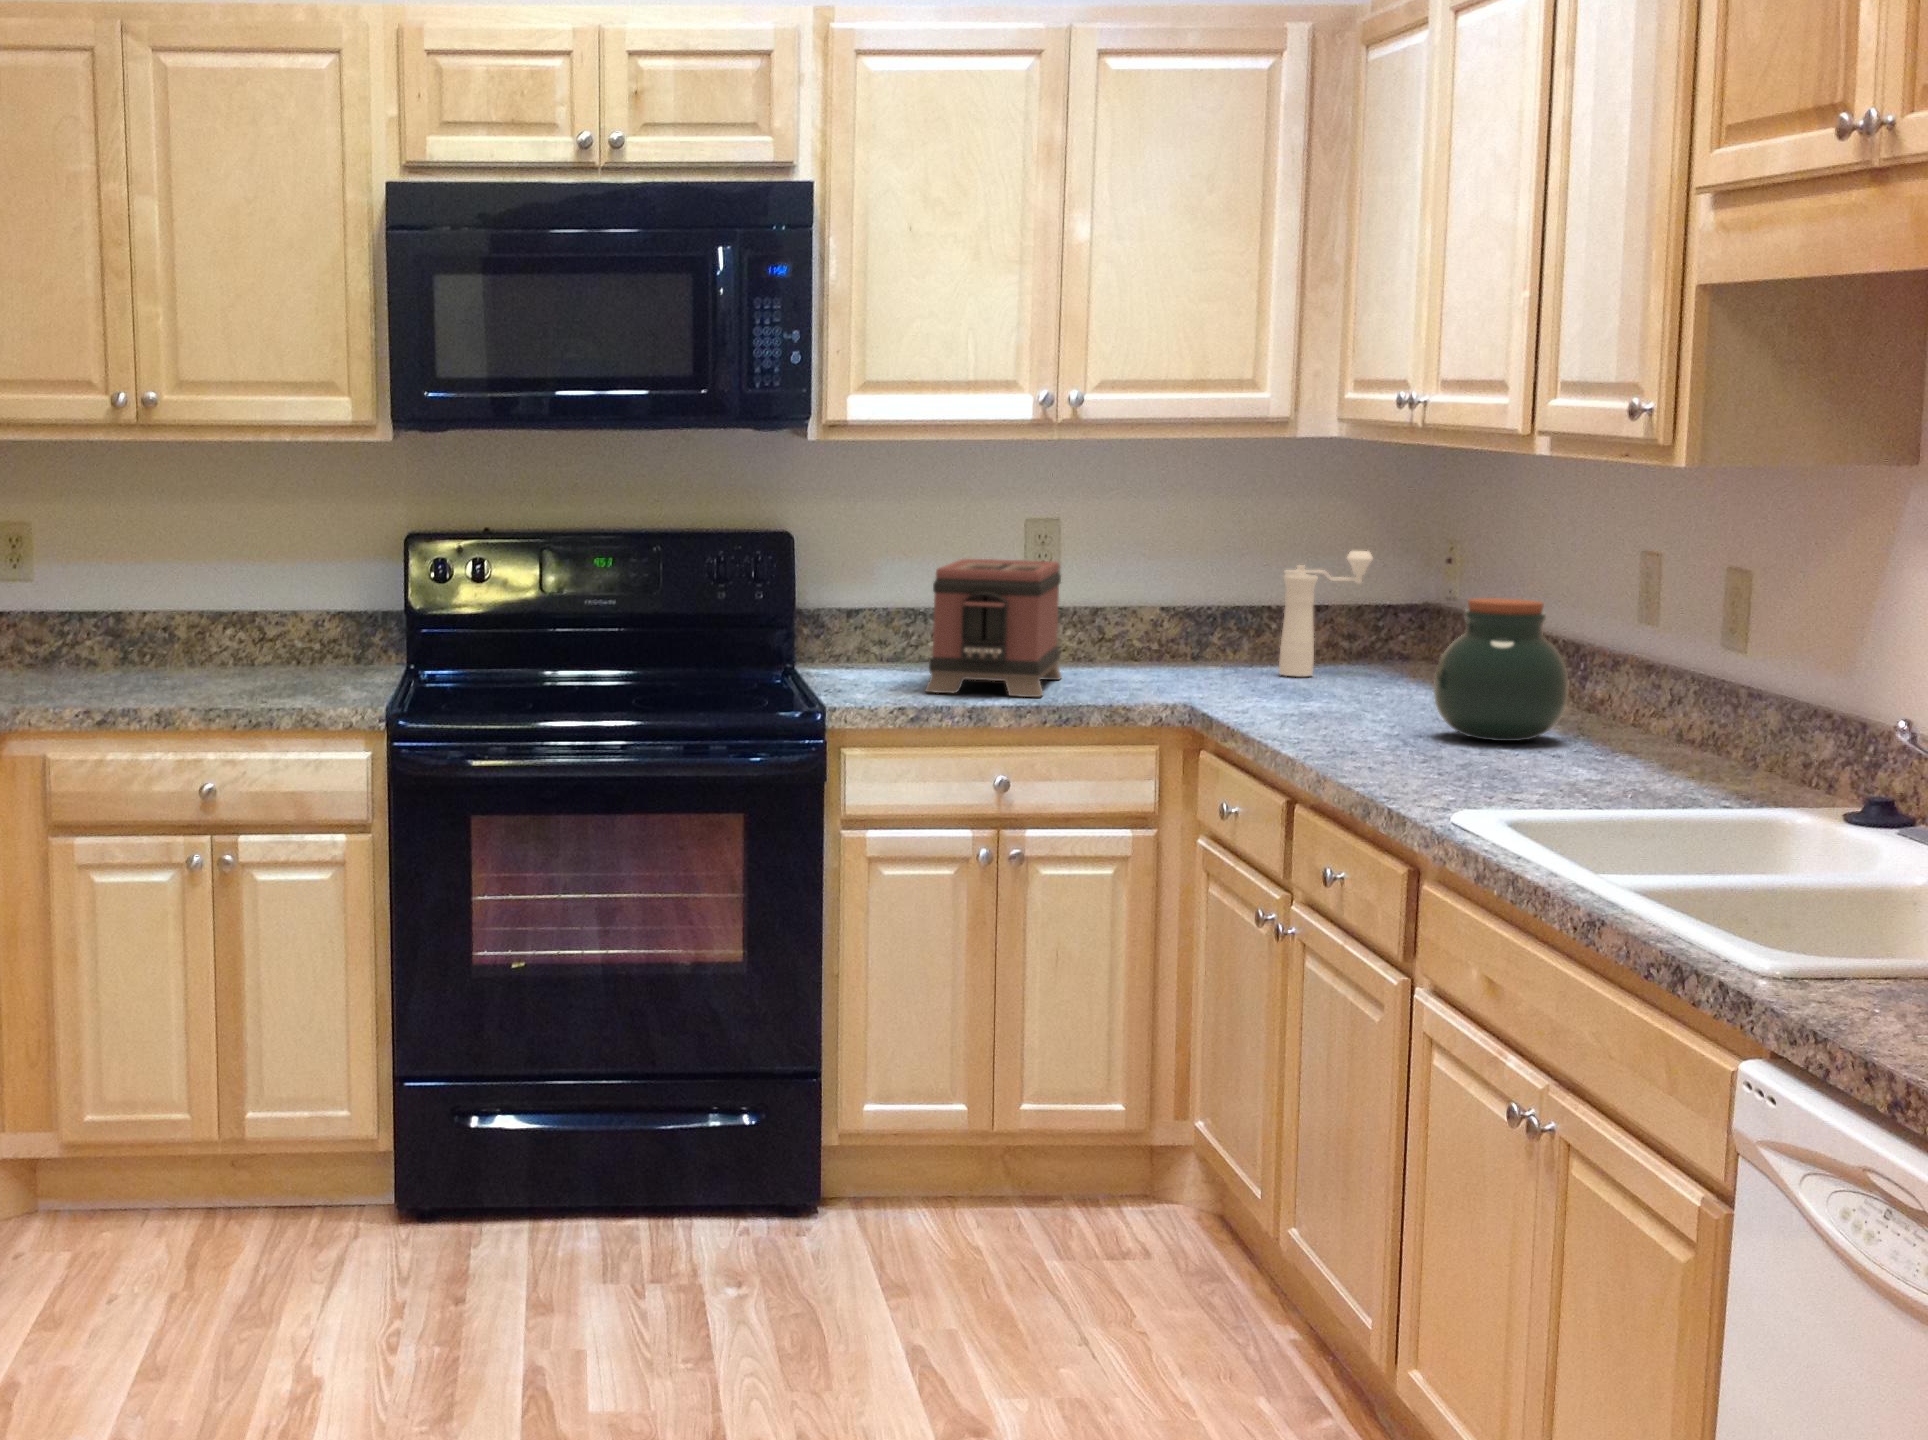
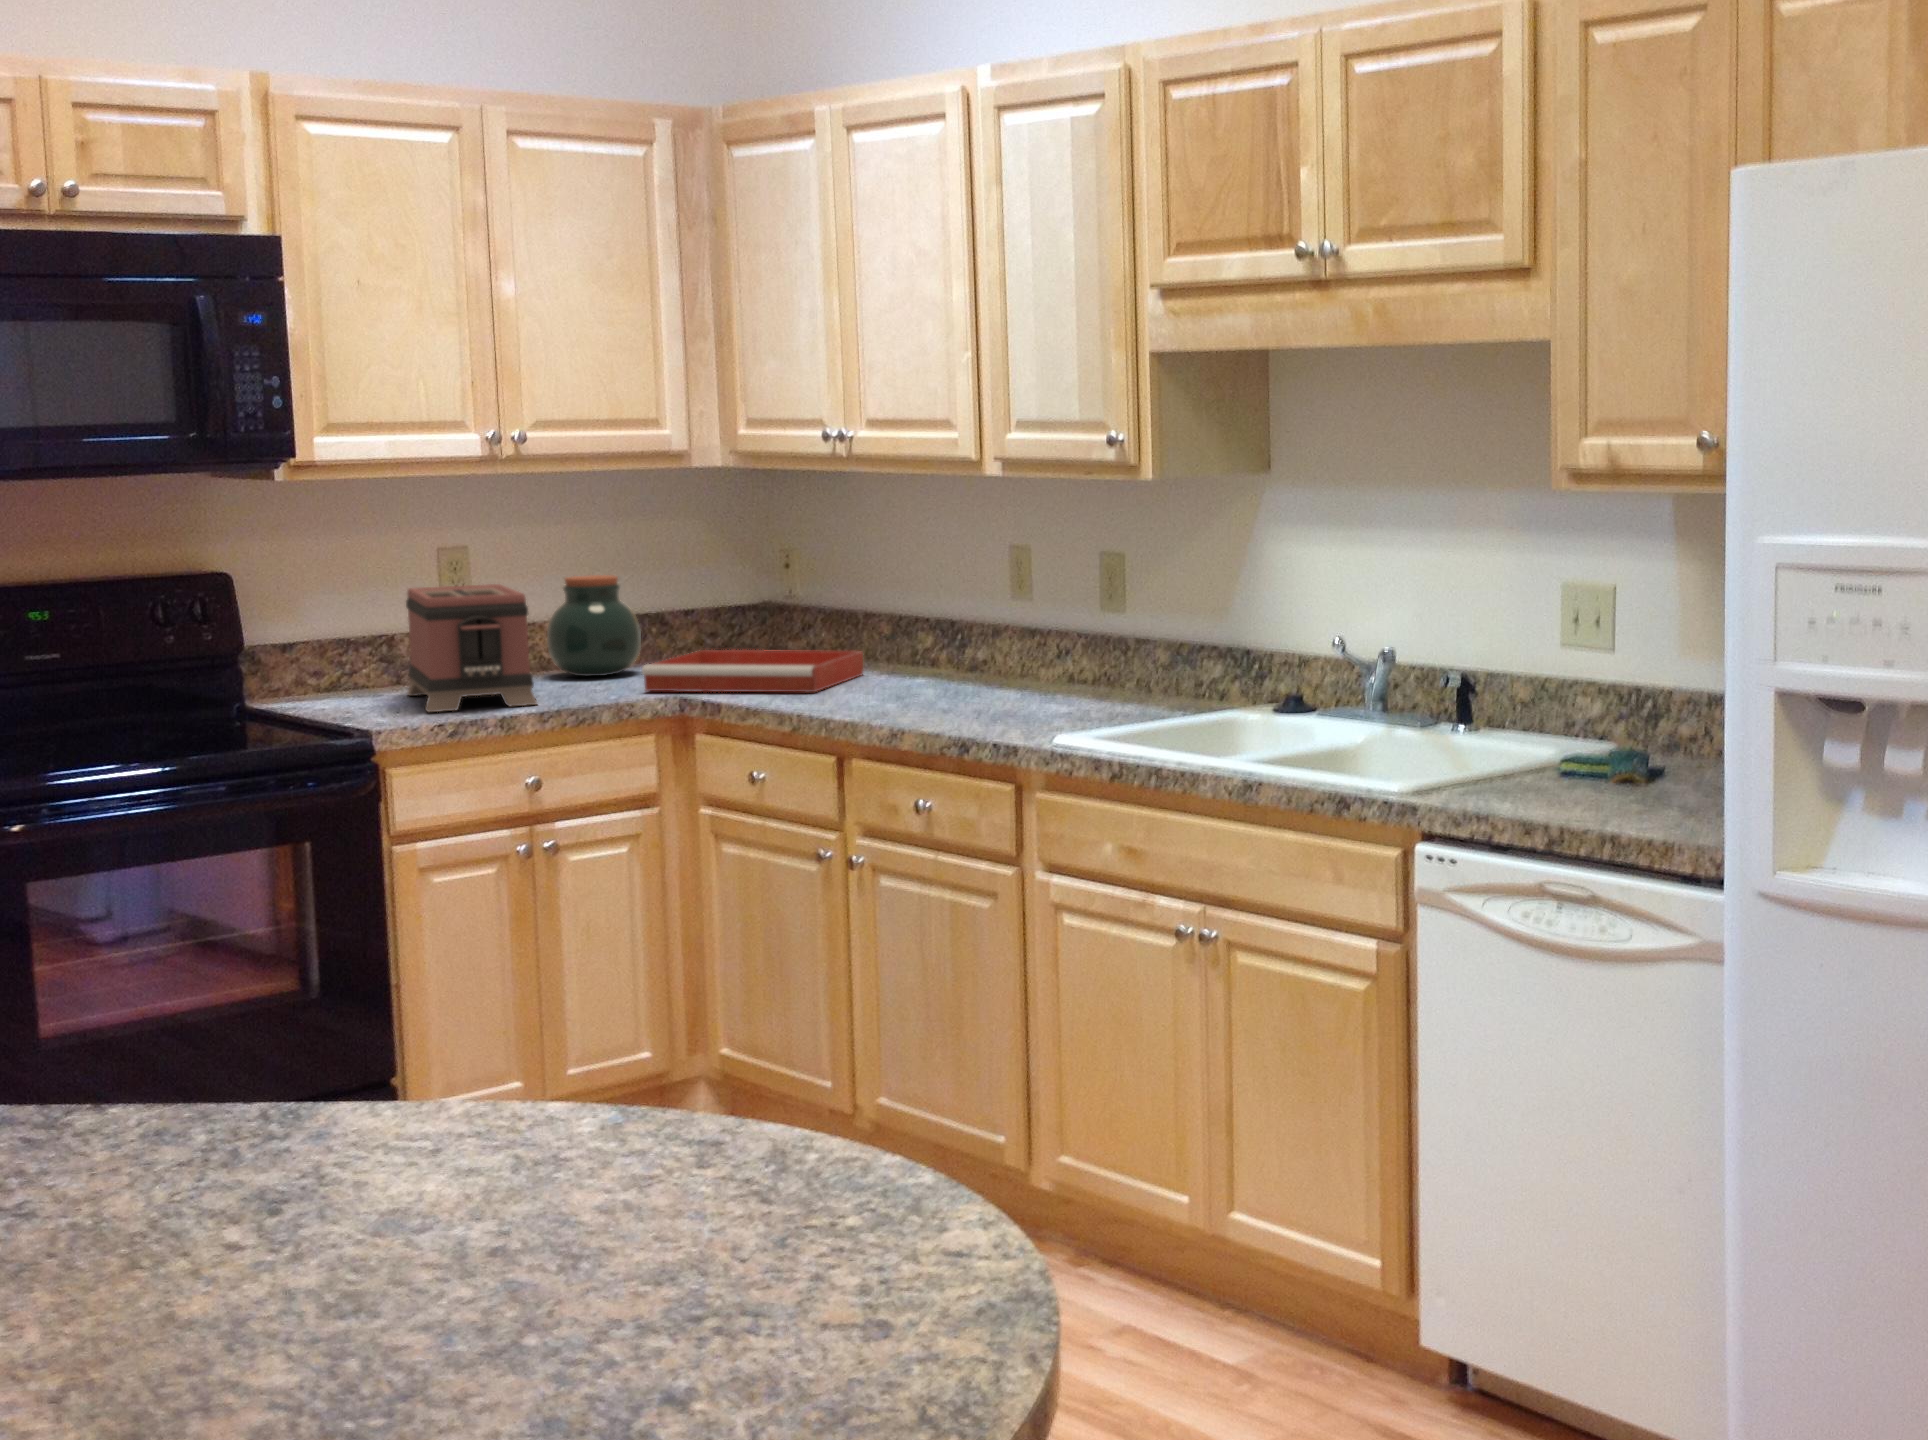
pepper mill: present [1279,551,1373,676] -> none [673,556,738,664]
jar: present [1434,598,1568,741] -> present [547,575,641,676]
tray: none [1168,659,1453,720] -> present [642,650,863,692]

